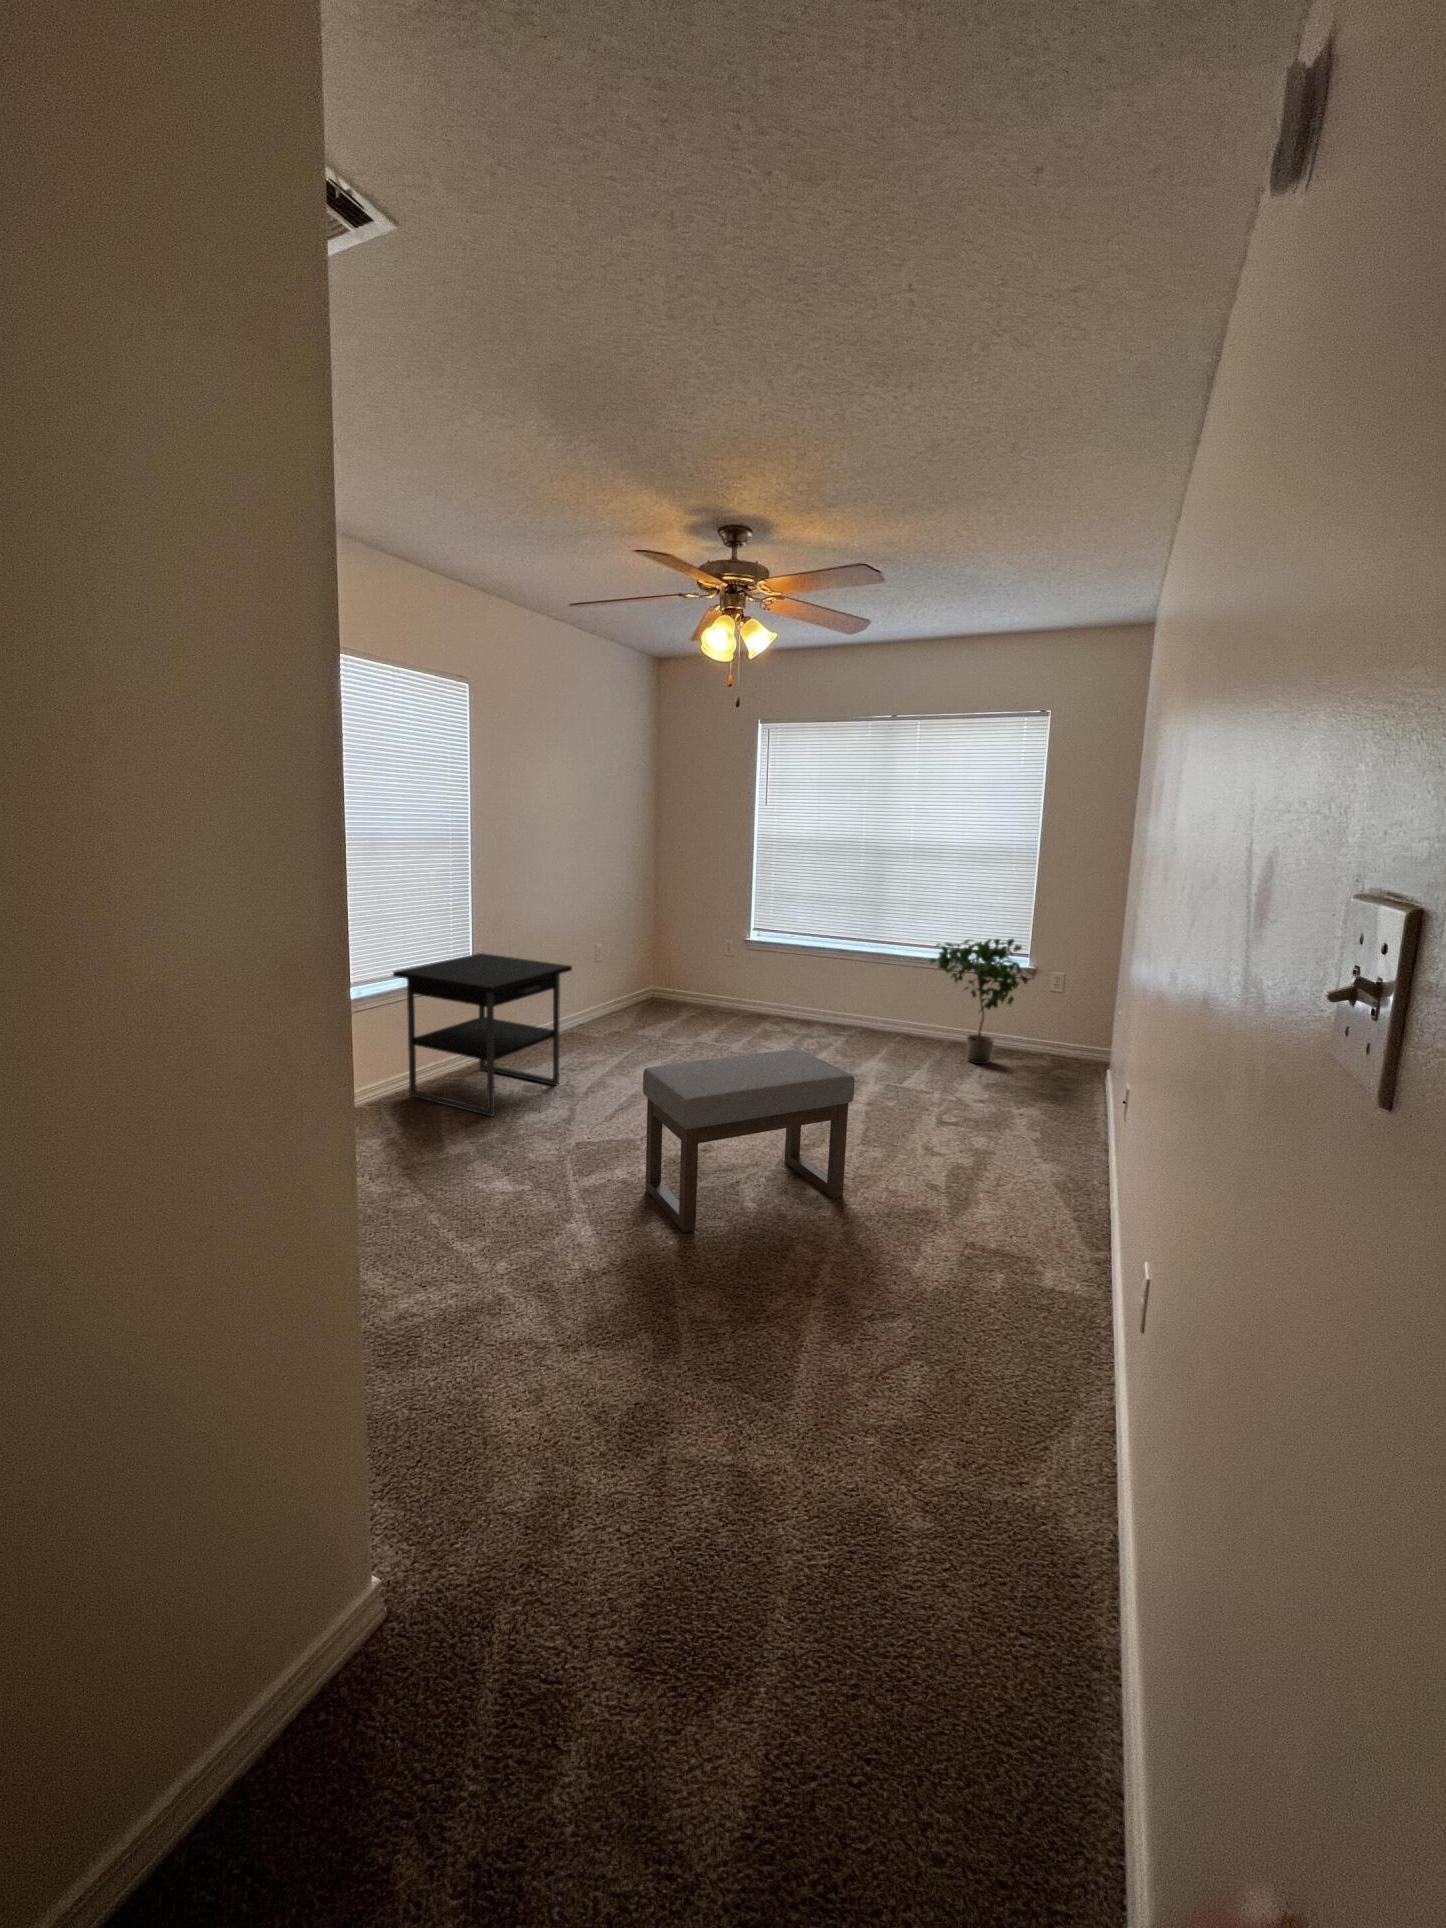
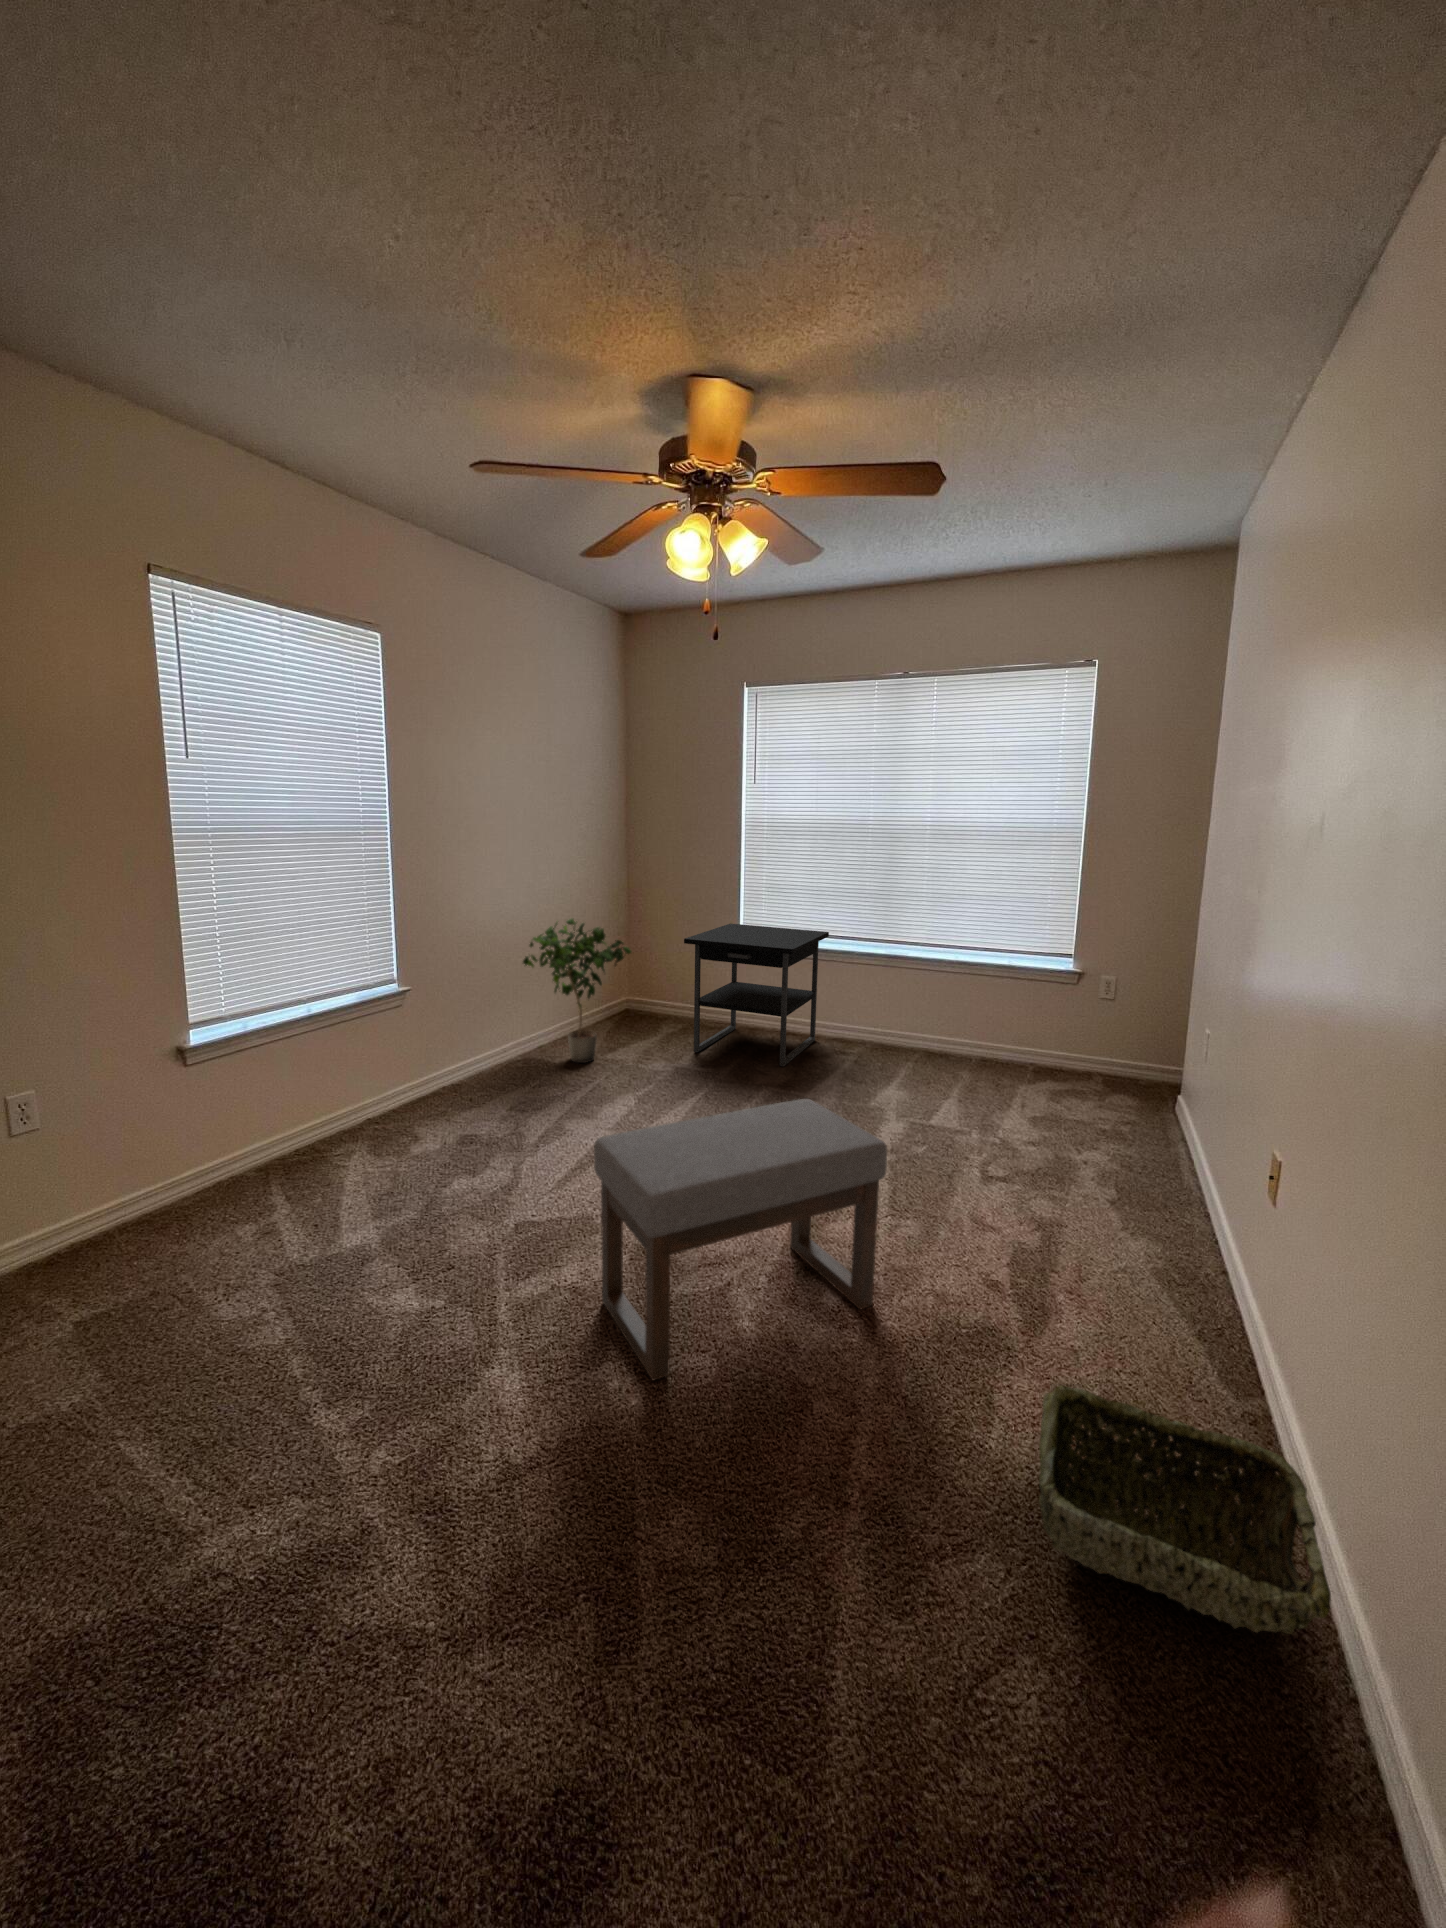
potted plant: present [929,939,1033,1064] -> present [523,919,631,1063]
nightstand: present [393,953,572,1116] -> present [684,924,829,1066]
woven basket: none [935,1223,1105,1353] -> present [1039,1385,1331,1634]

